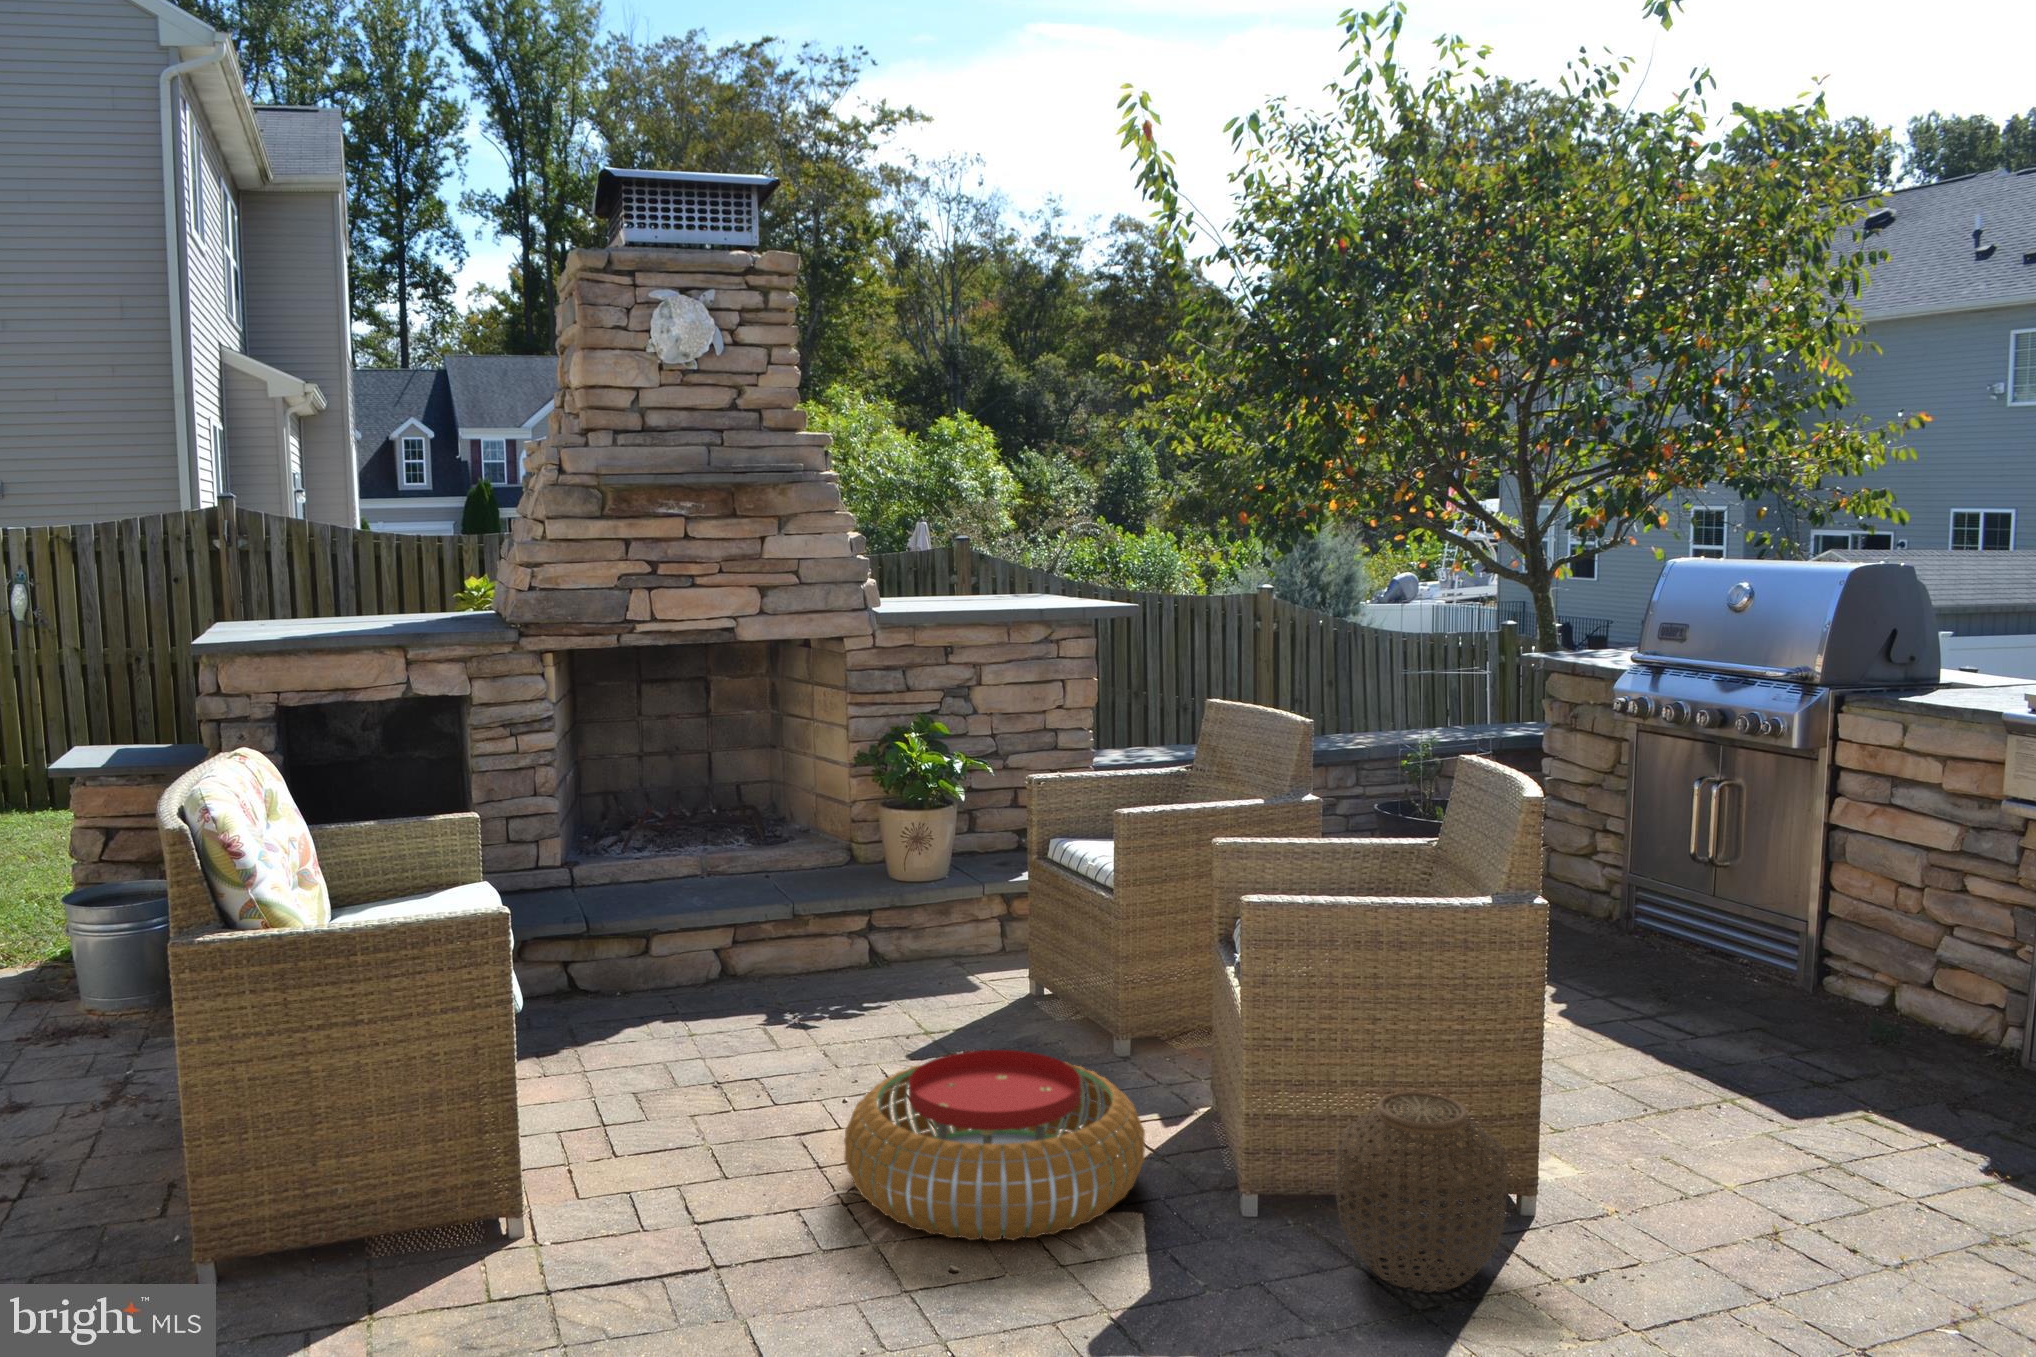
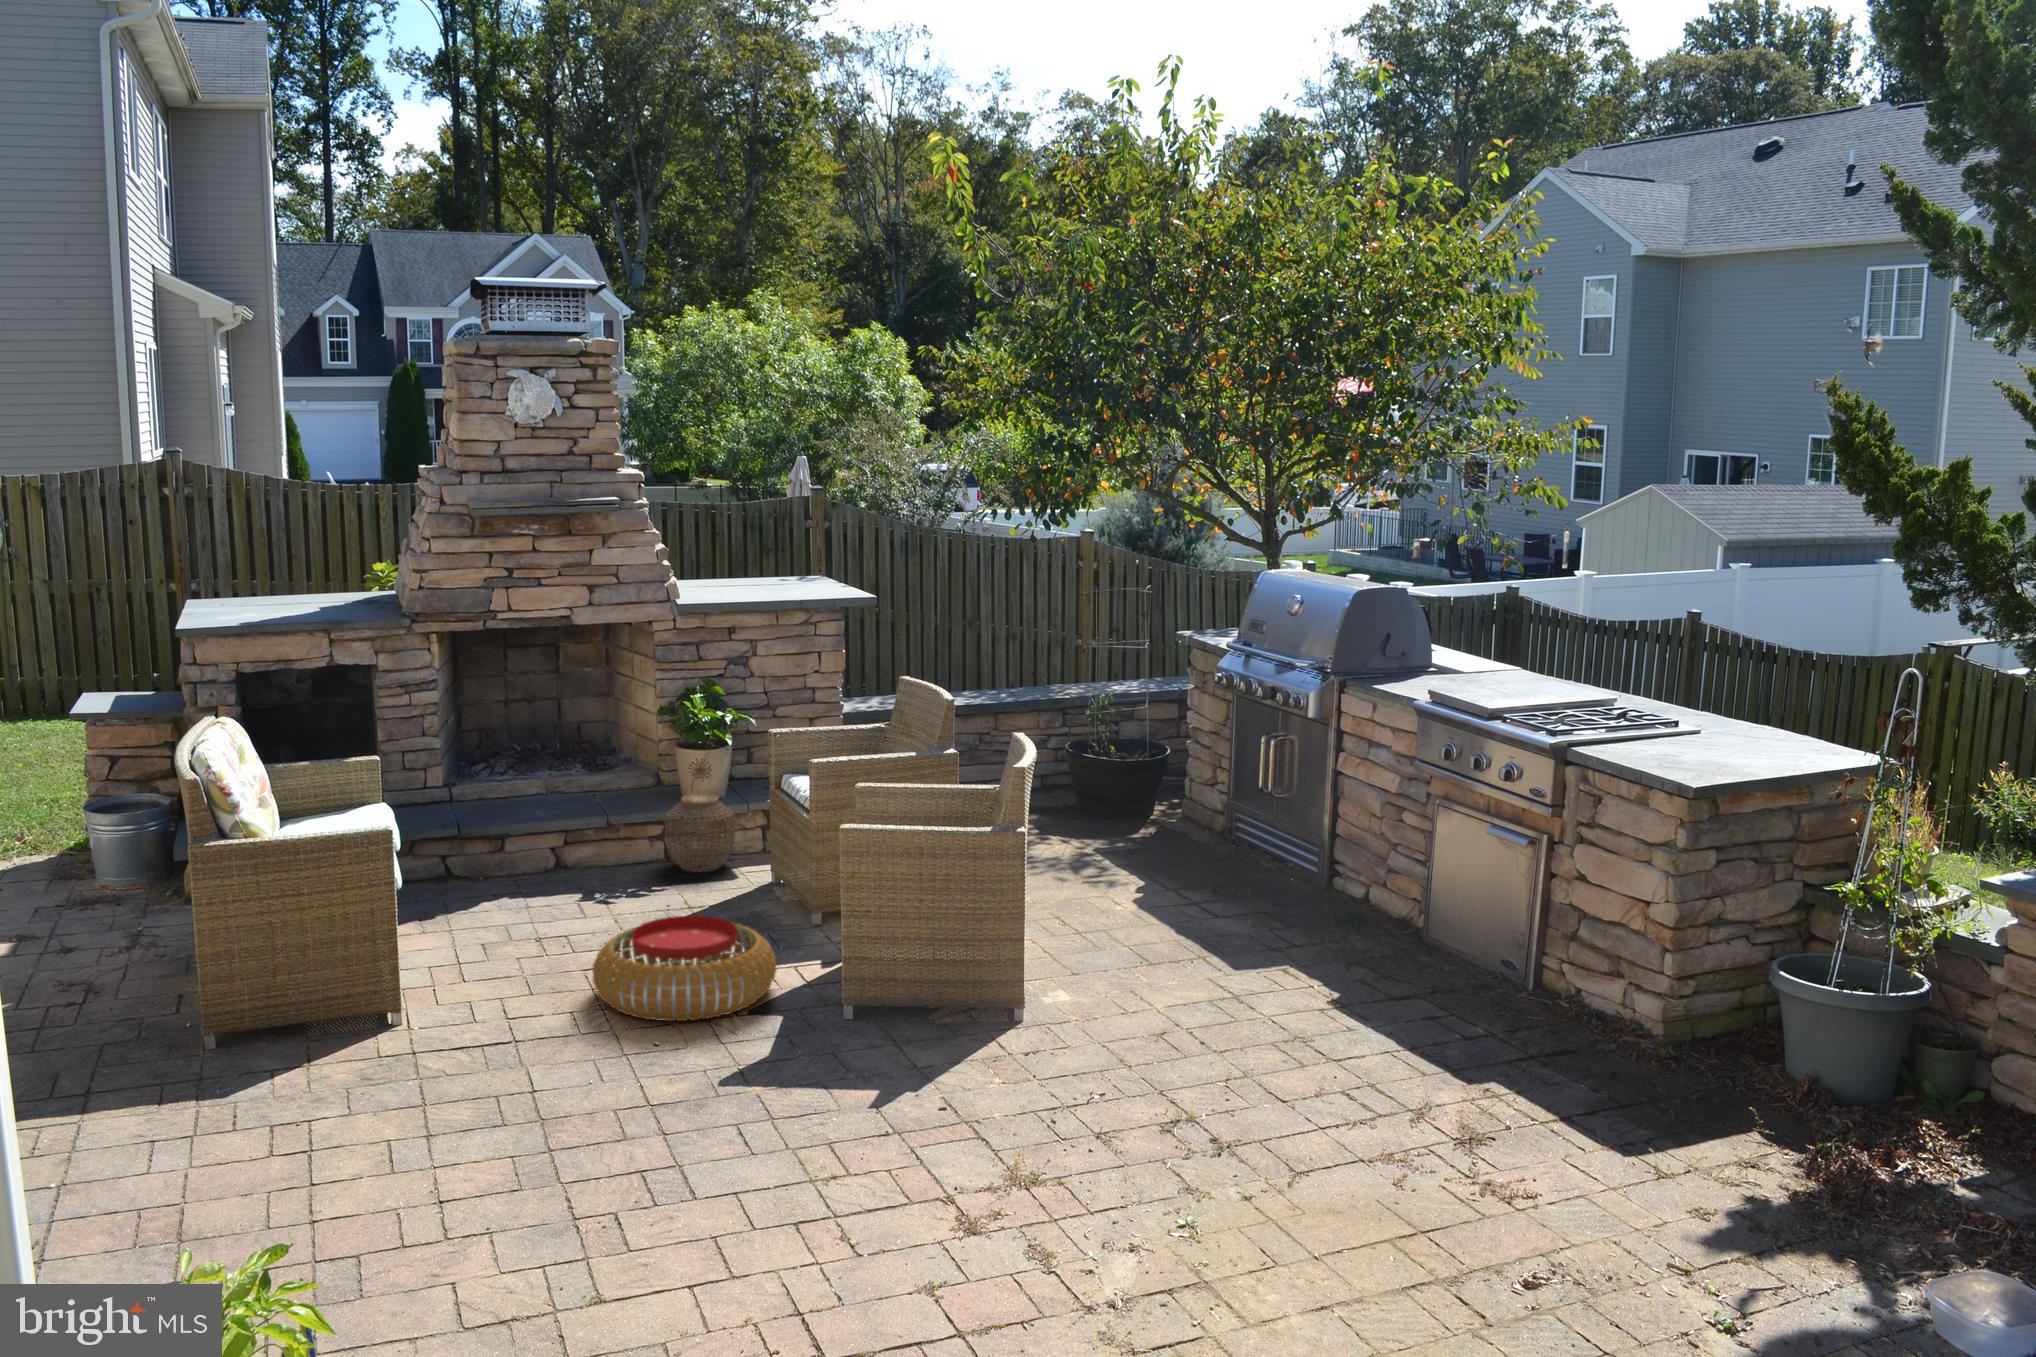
woven basket: present [1336,1092,1507,1291] -> present [665,793,735,872]

